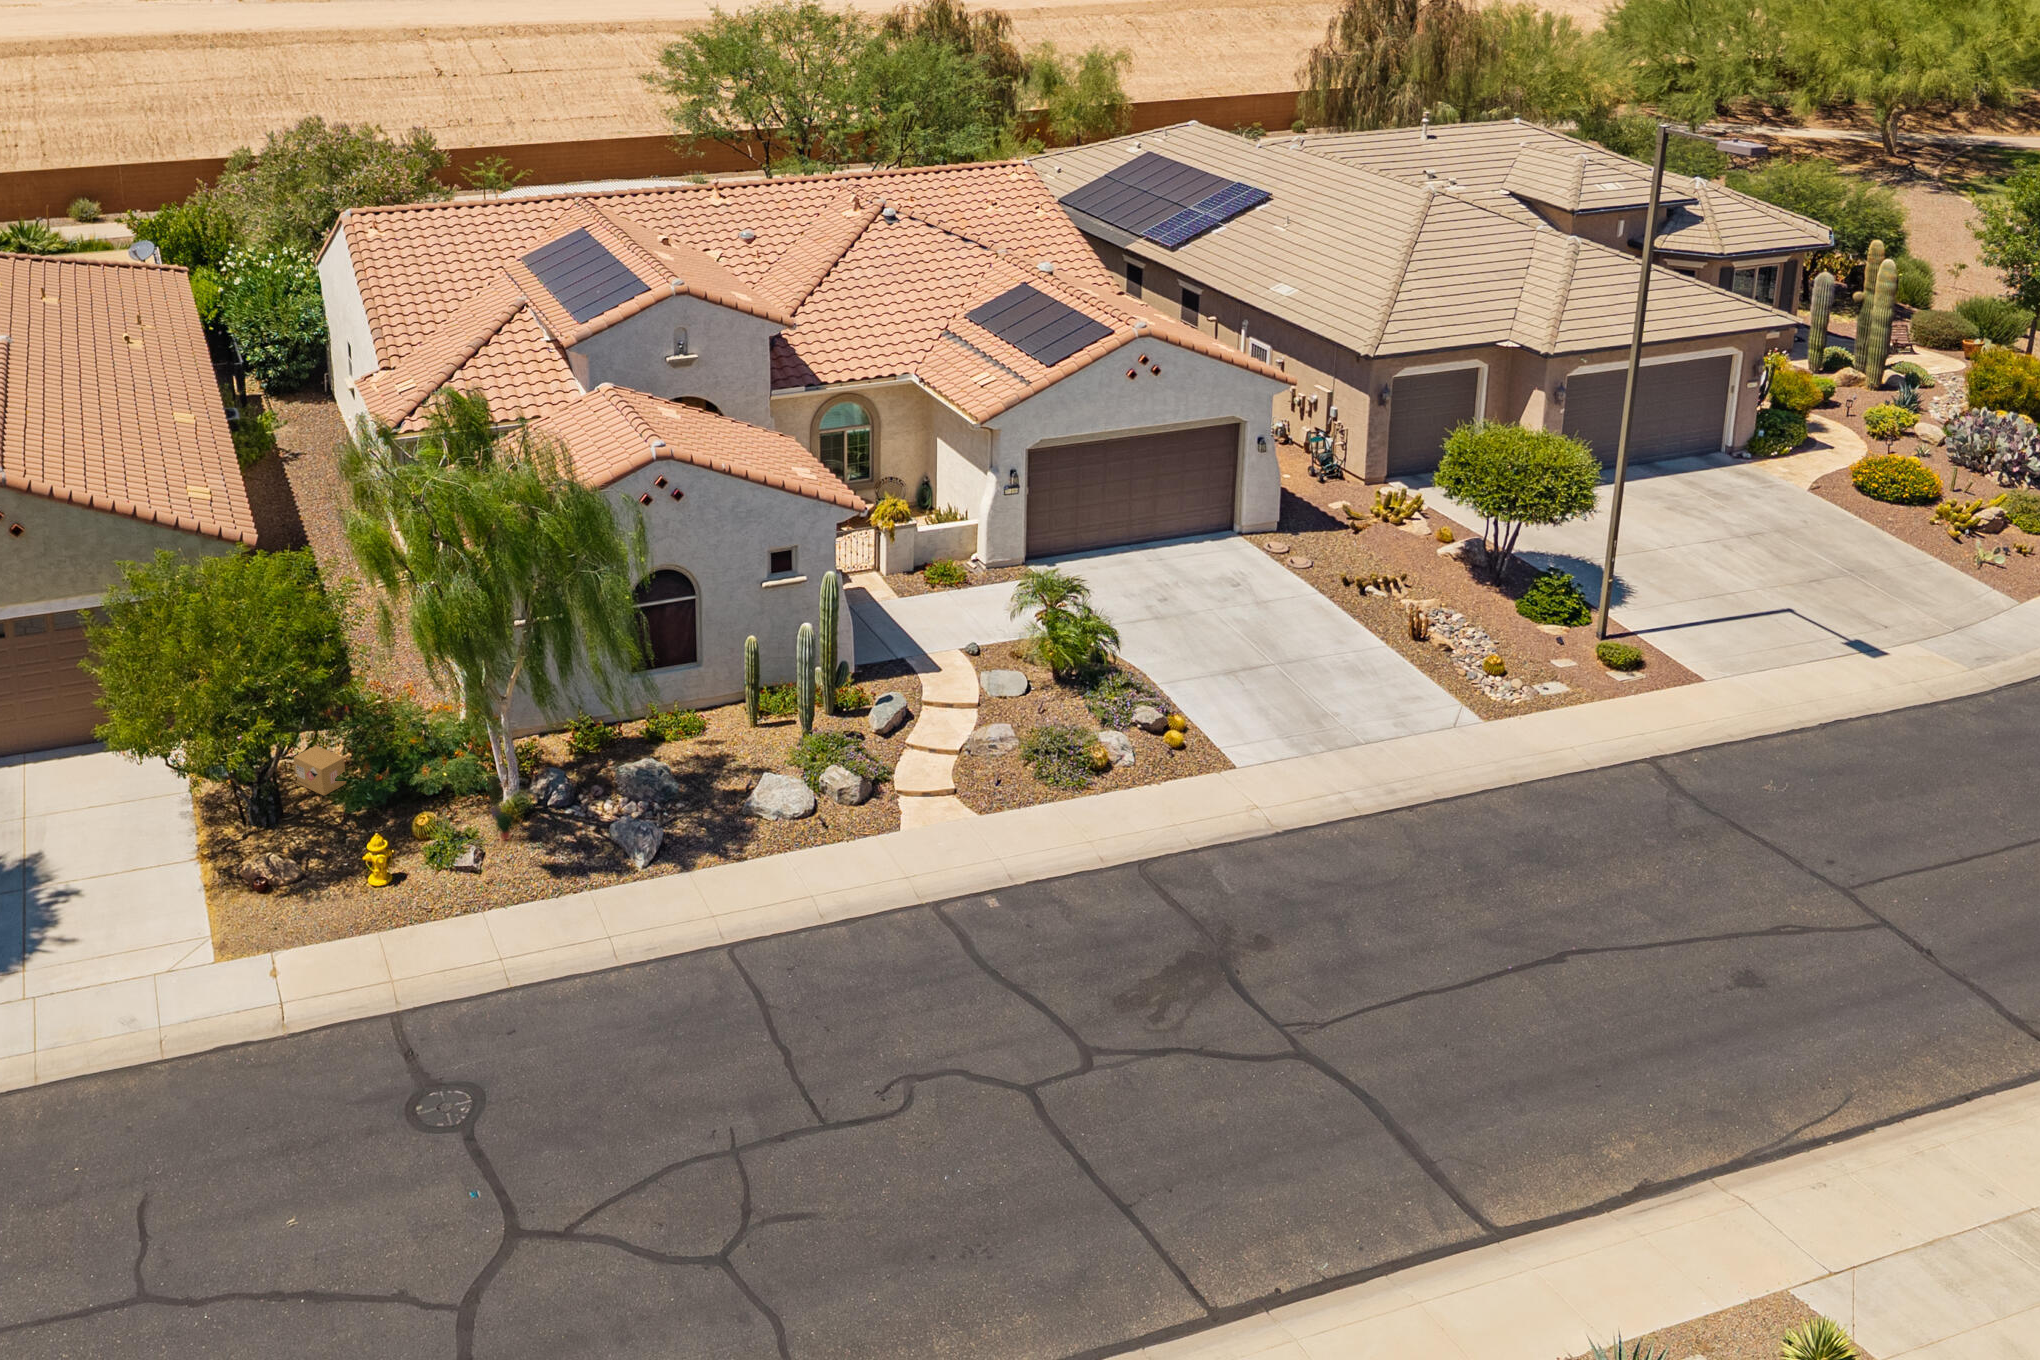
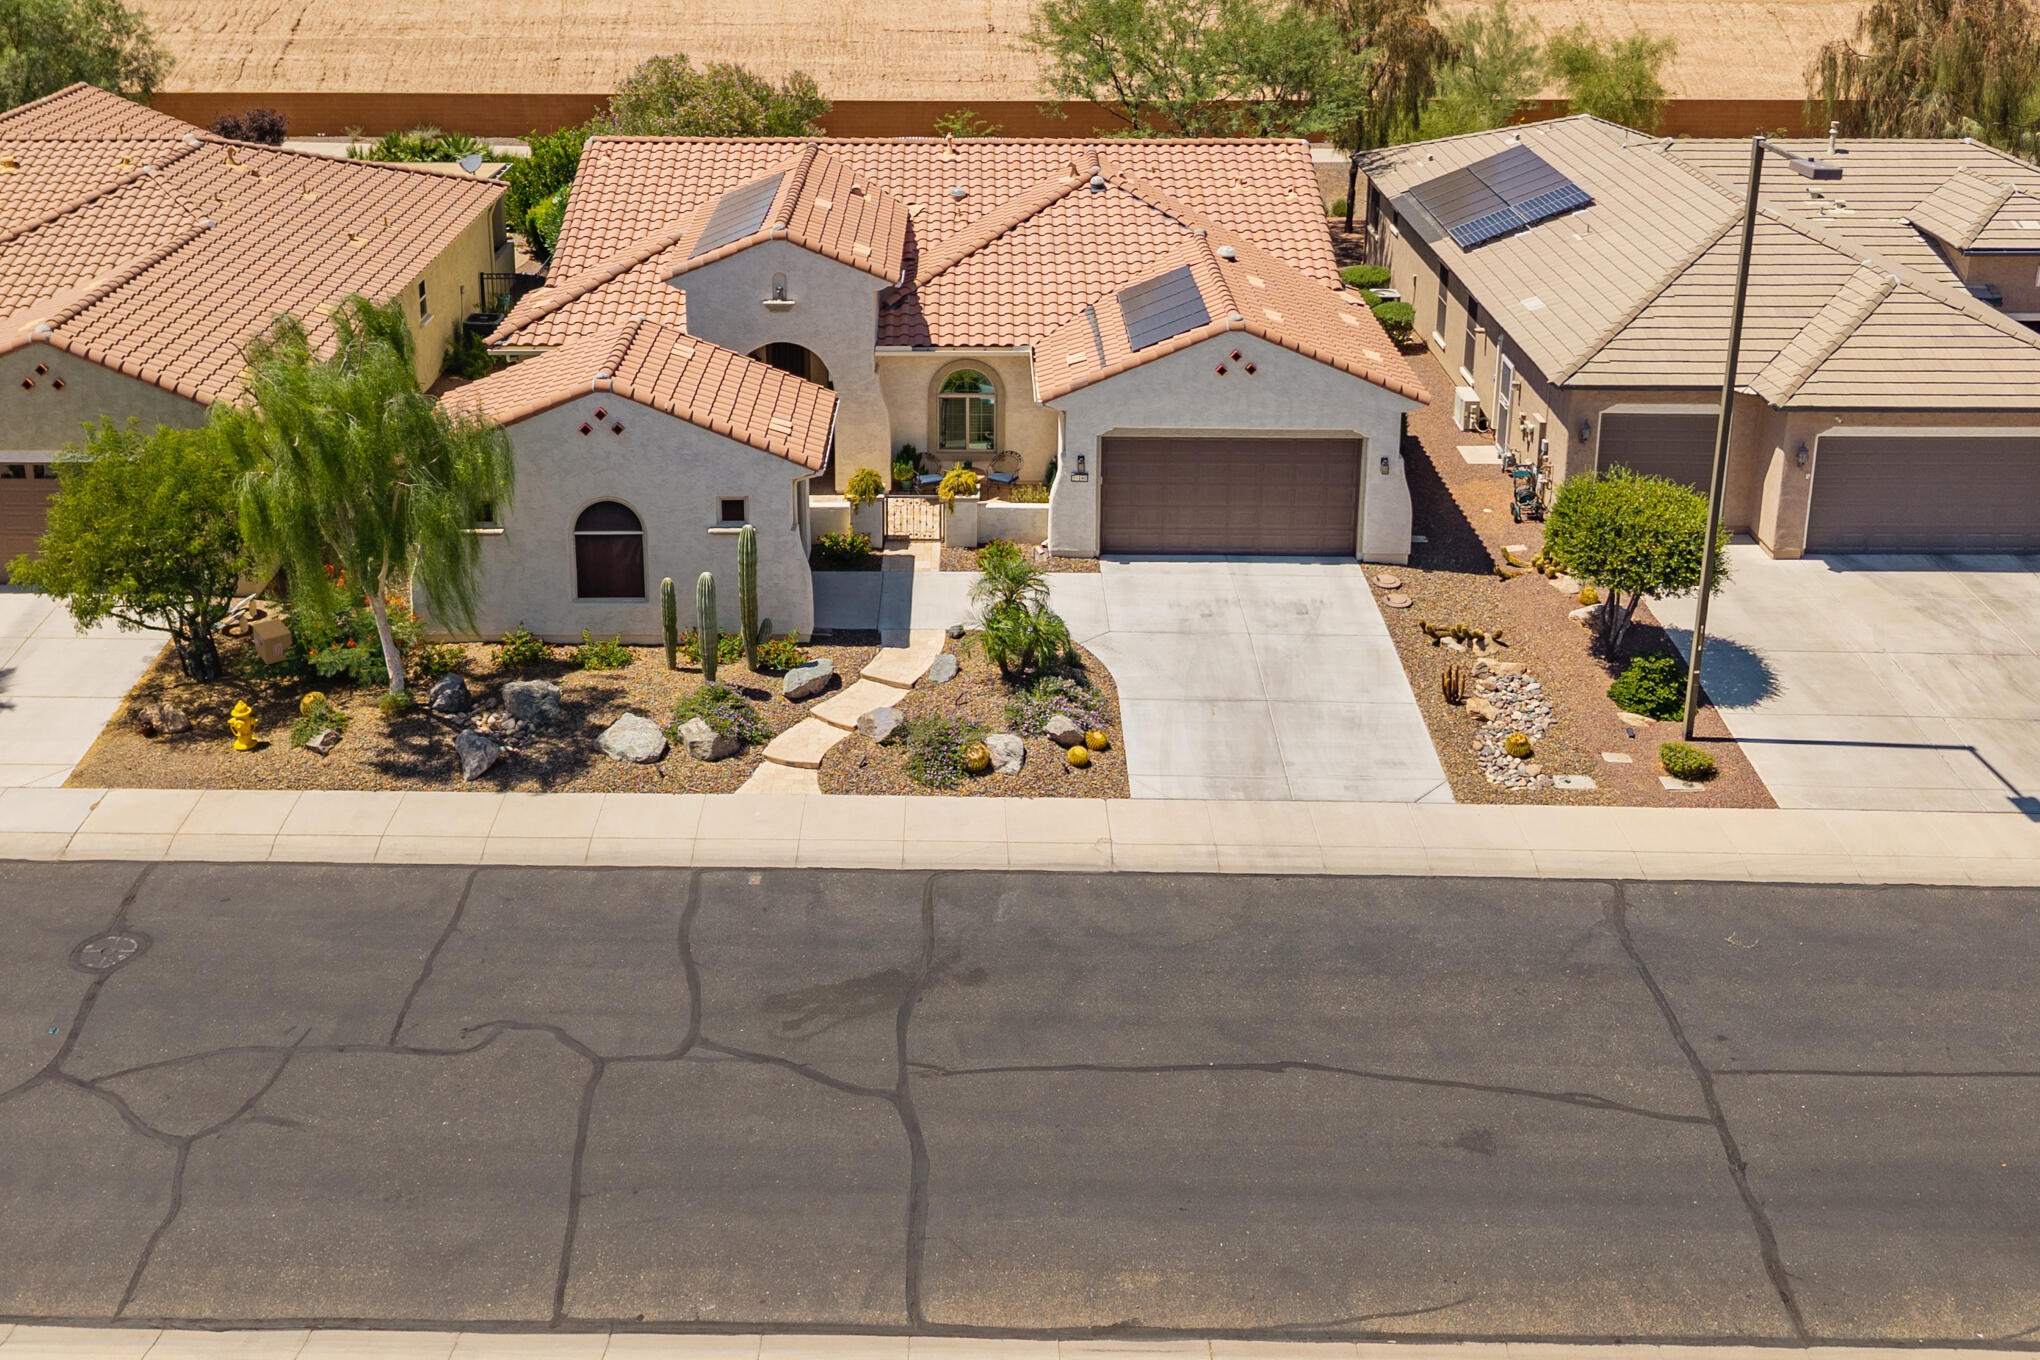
potted plant: present [488,776,514,840] -> none [366,667,396,731]

